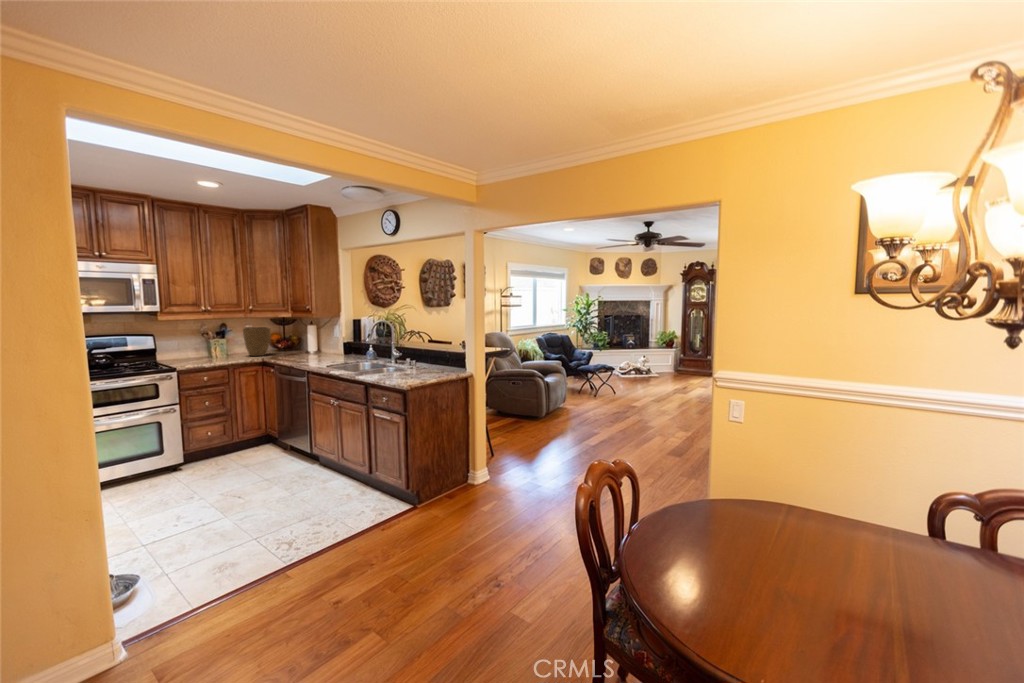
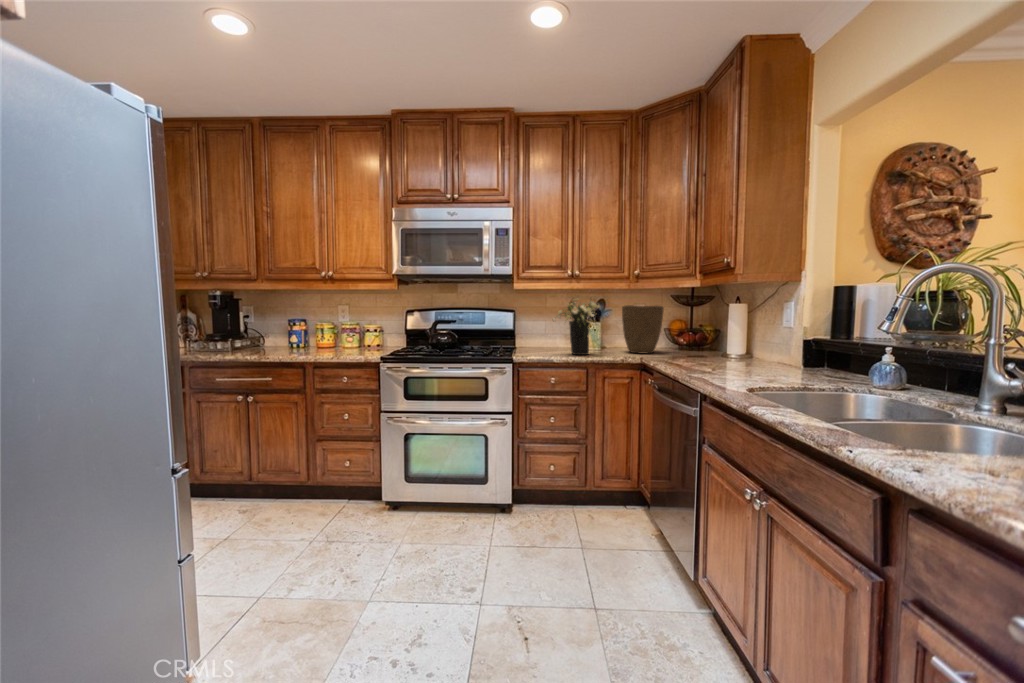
flower arrangement: none [198,325,233,362] -> present [553,299,600,355]

